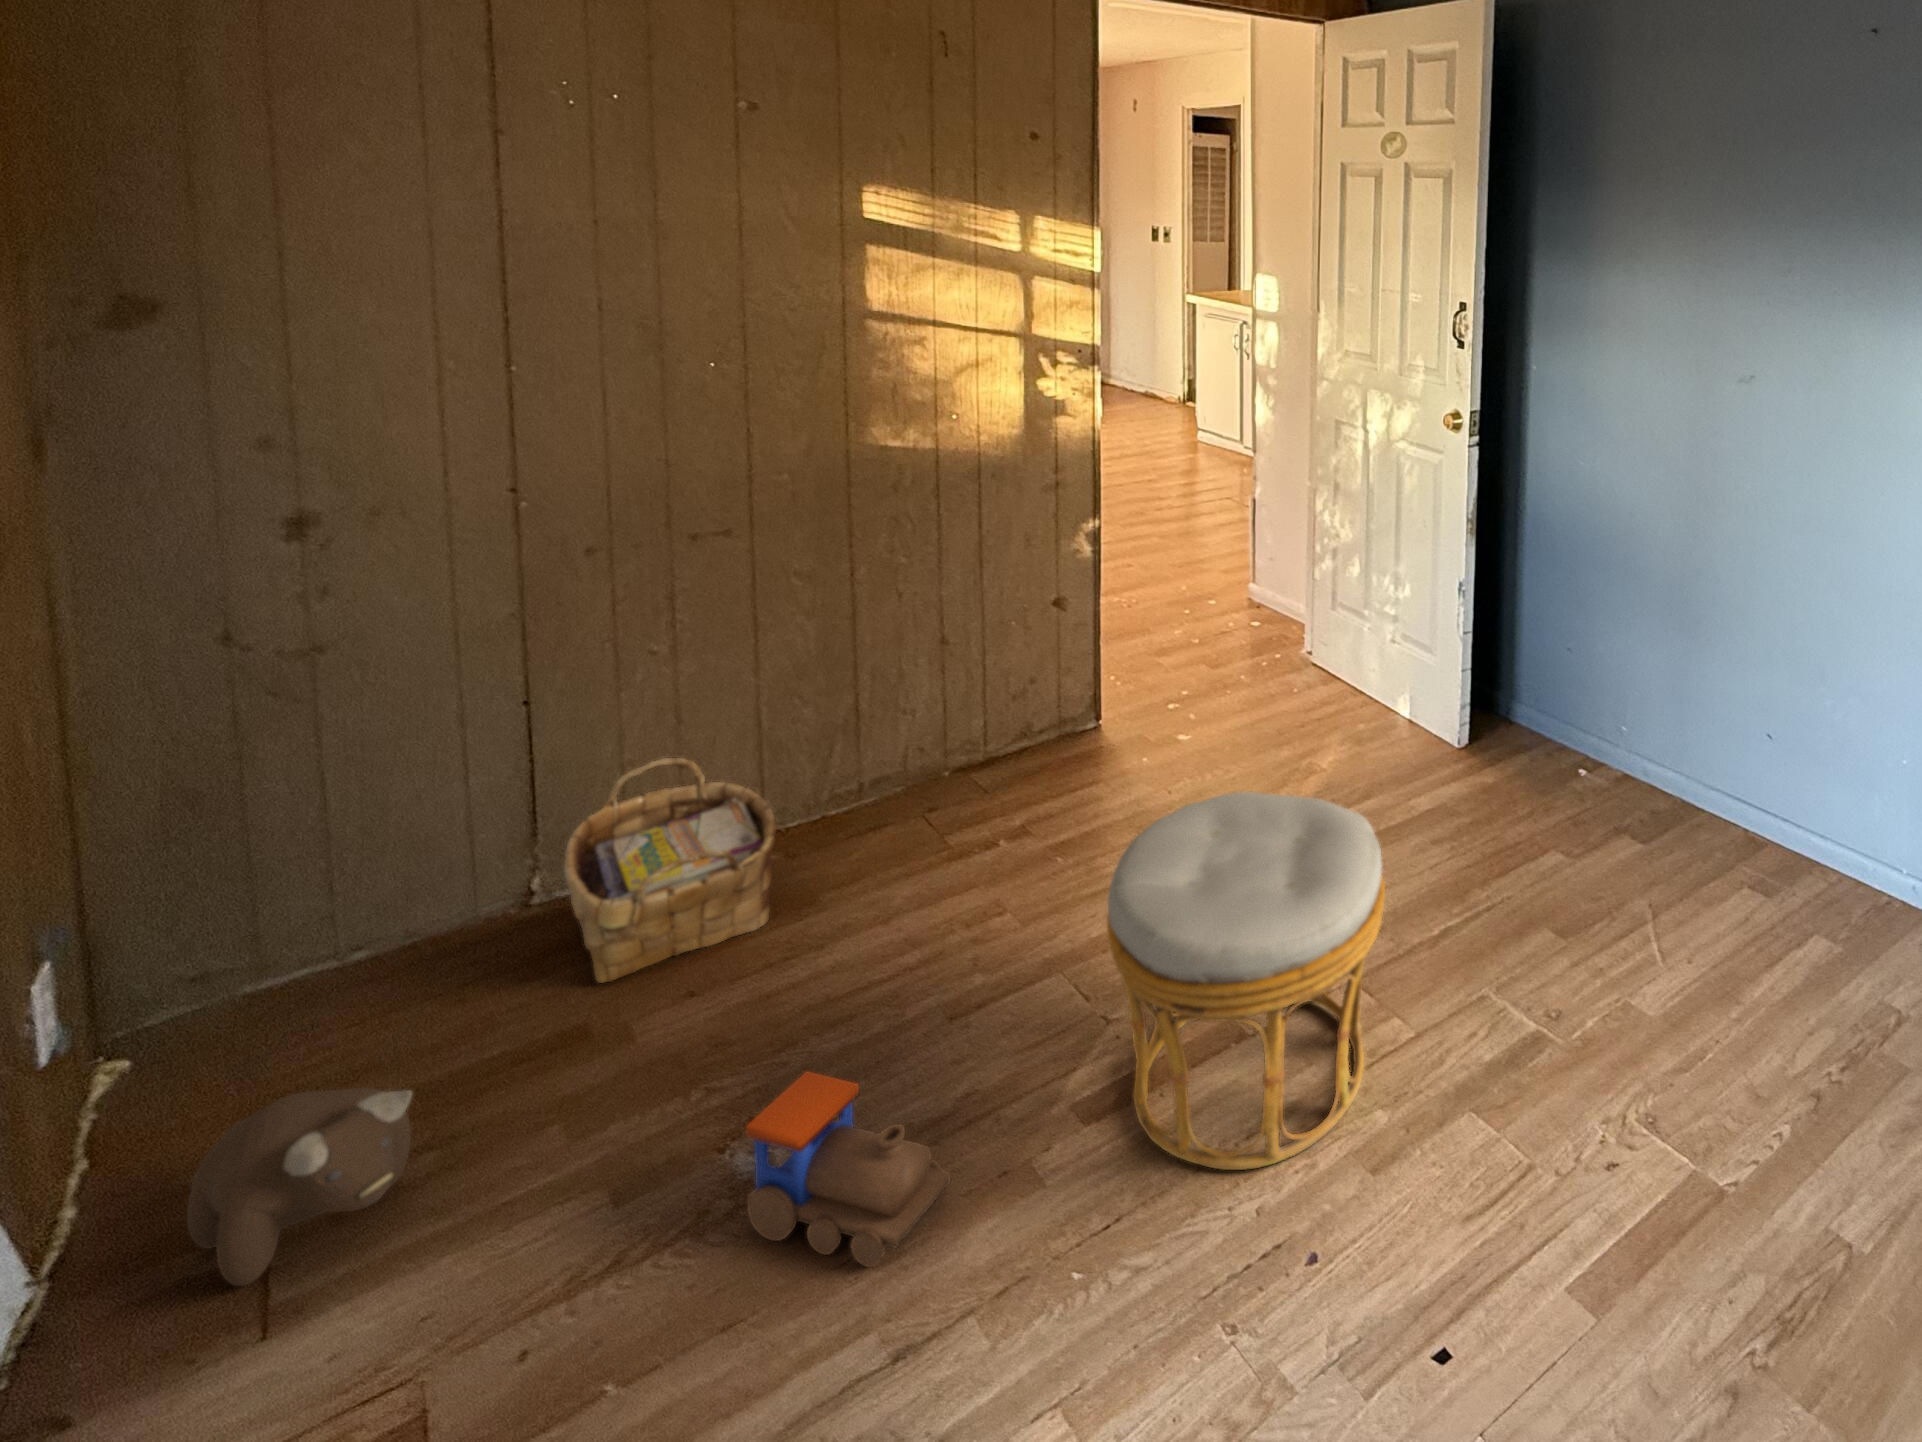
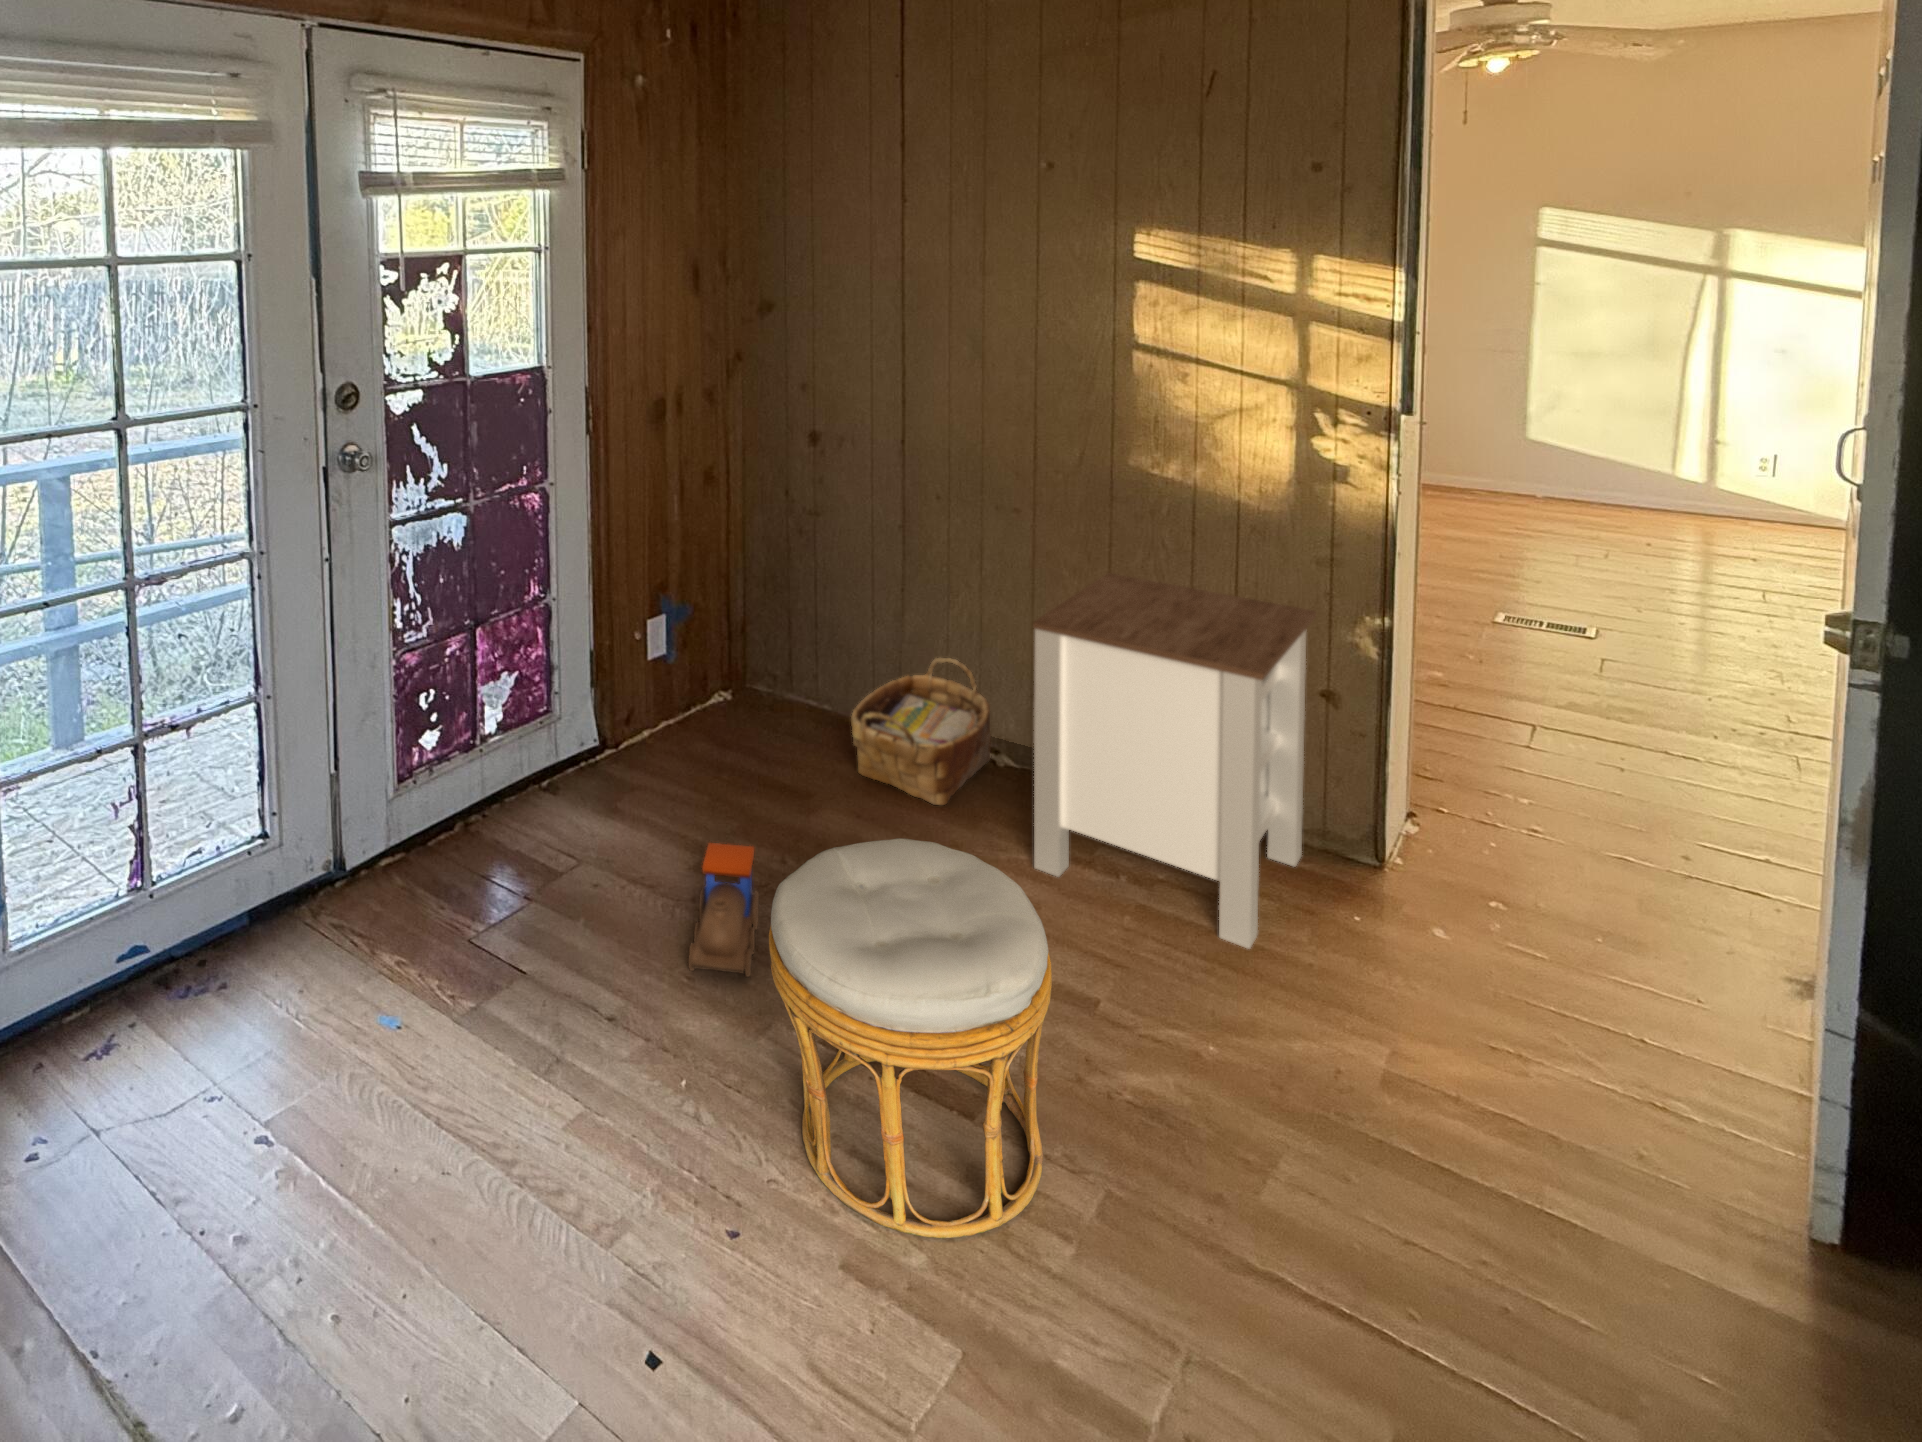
side table: none [868,526,1152,887] -> present [1033,573,1316,949]
plush toy: present [187,1088,412,1286] -> none [646,707,718,785]

